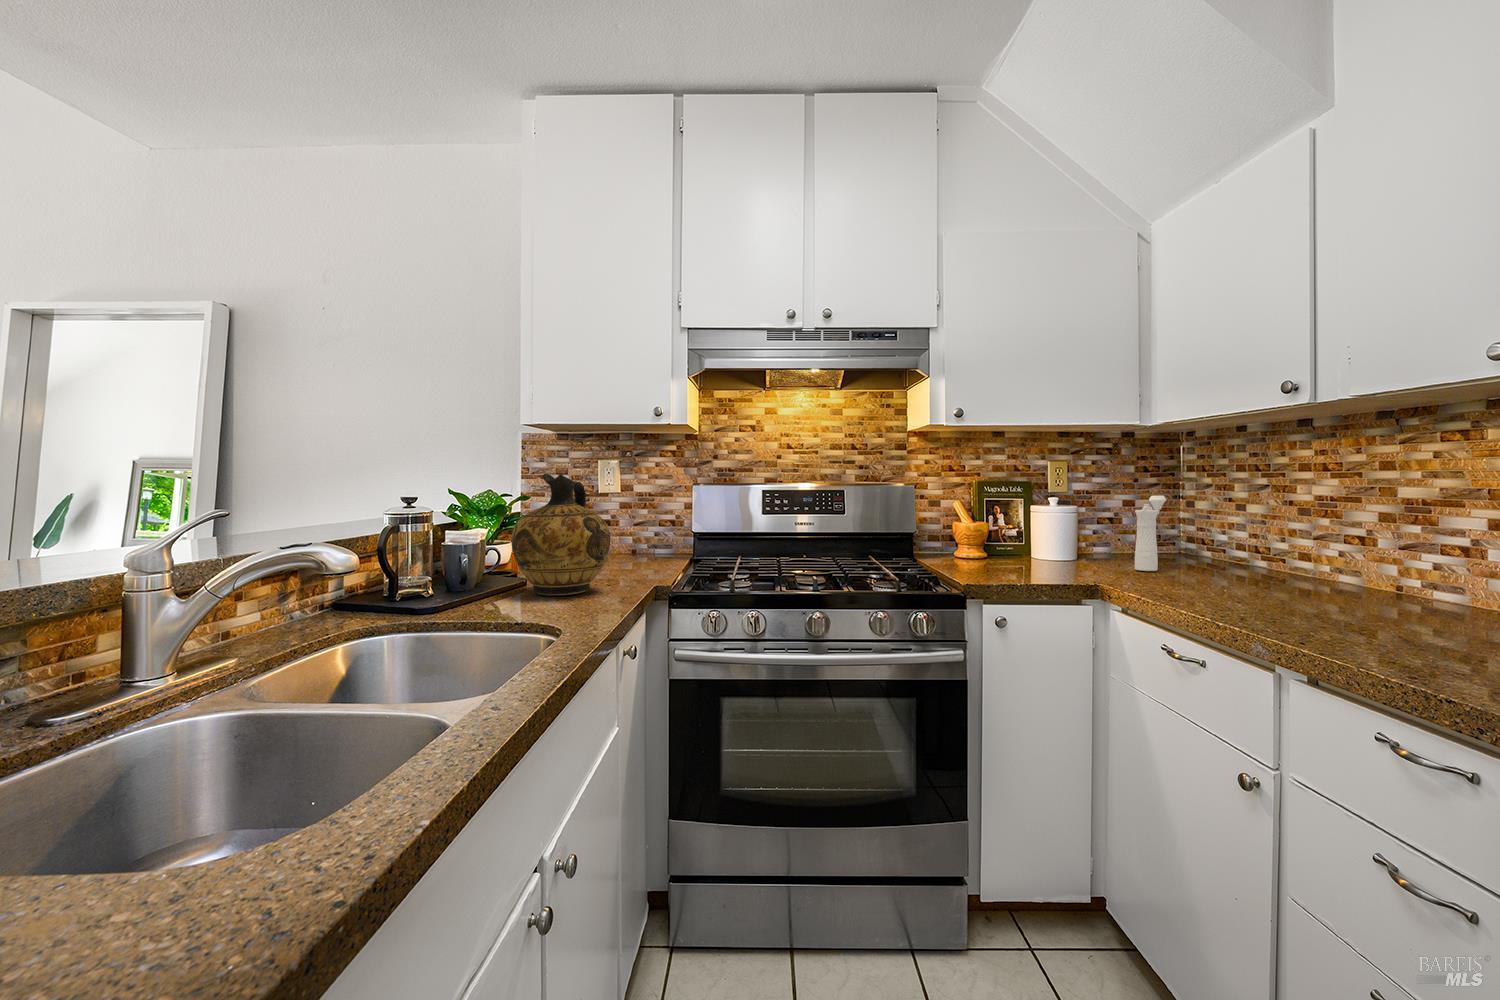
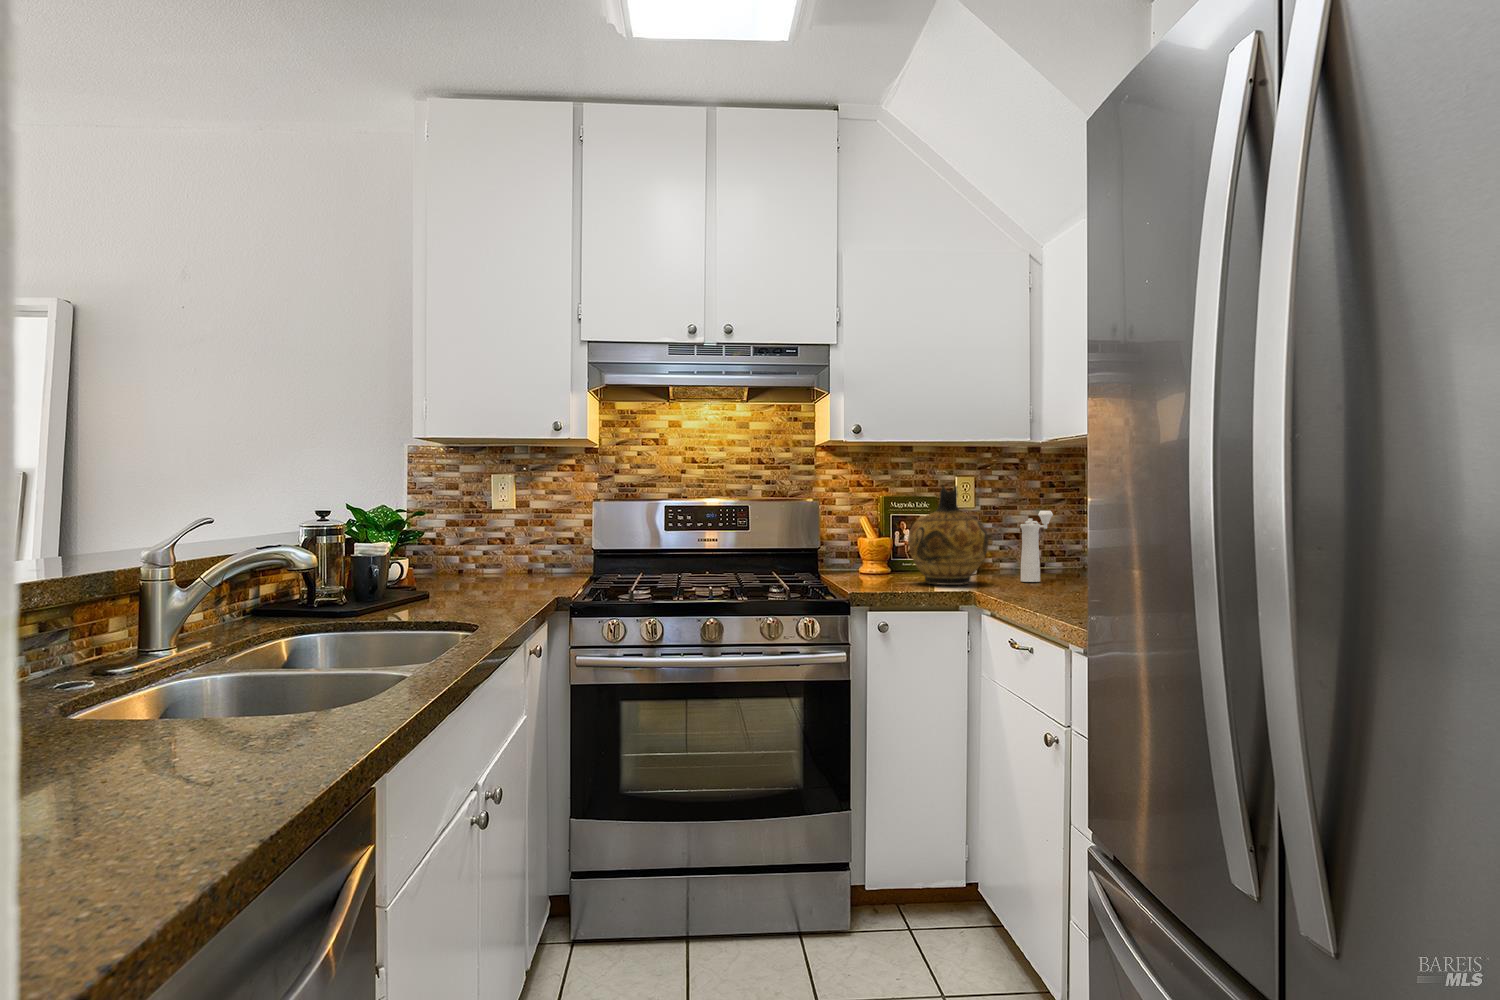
ceramic jug: present [511,473,611,595] -> present [908,486,988,585]

